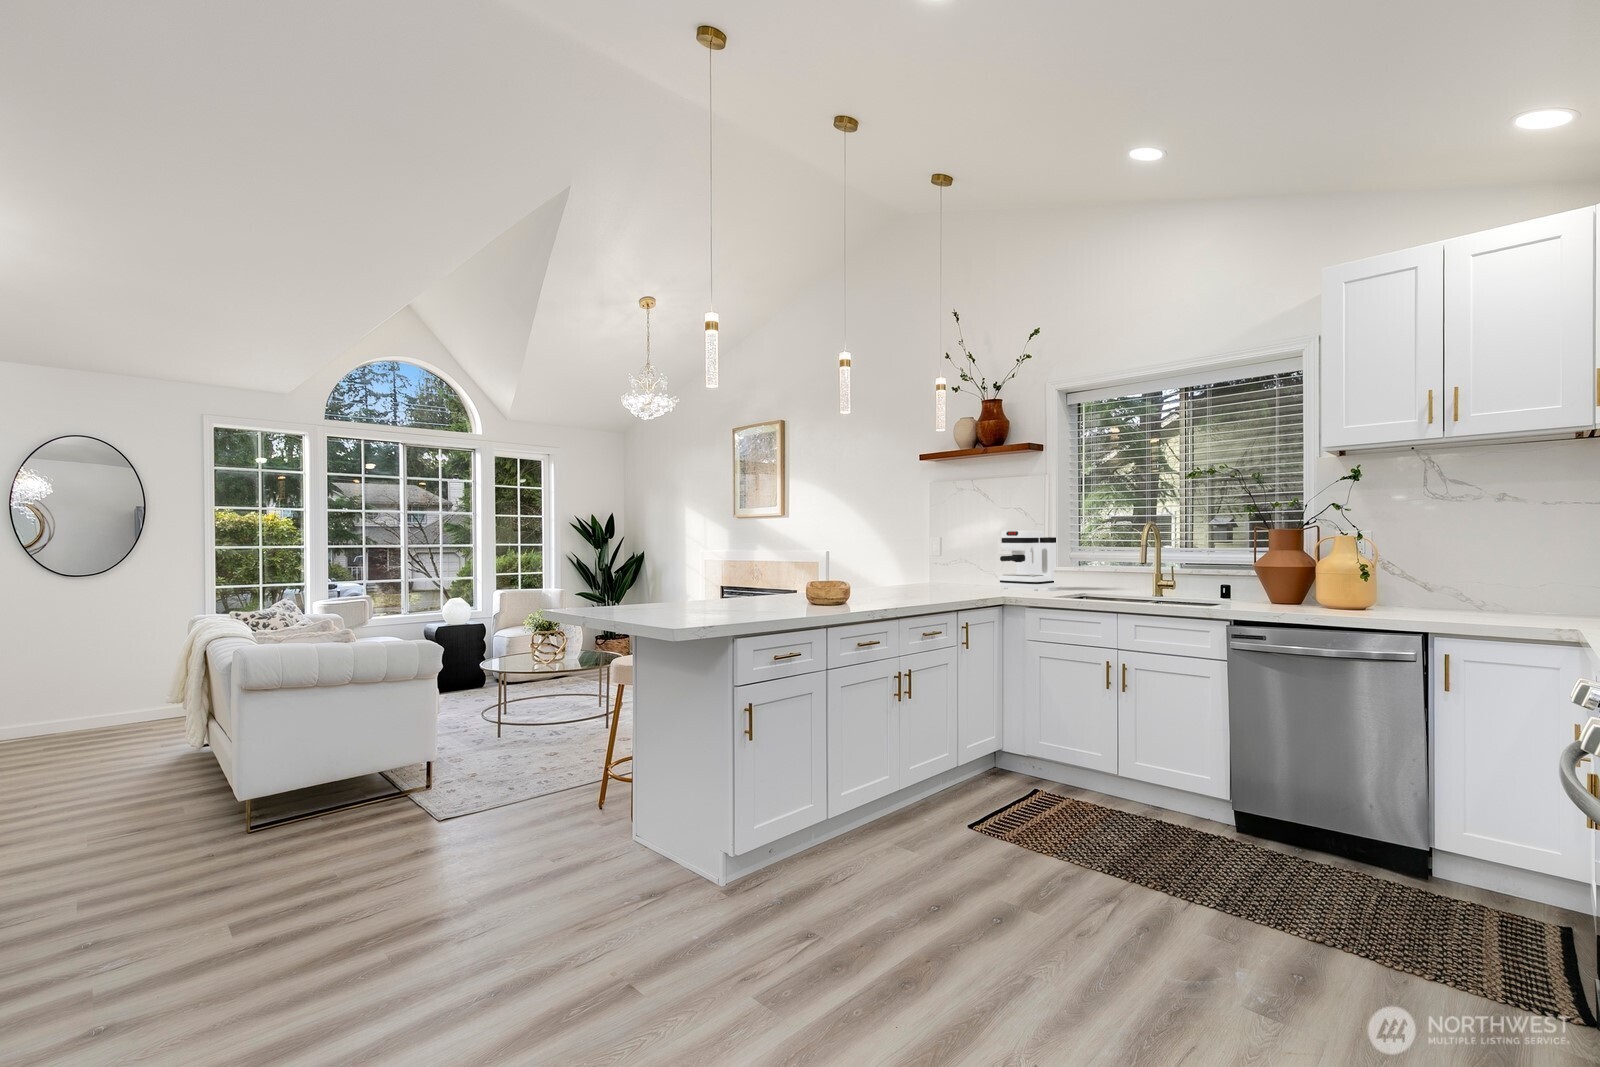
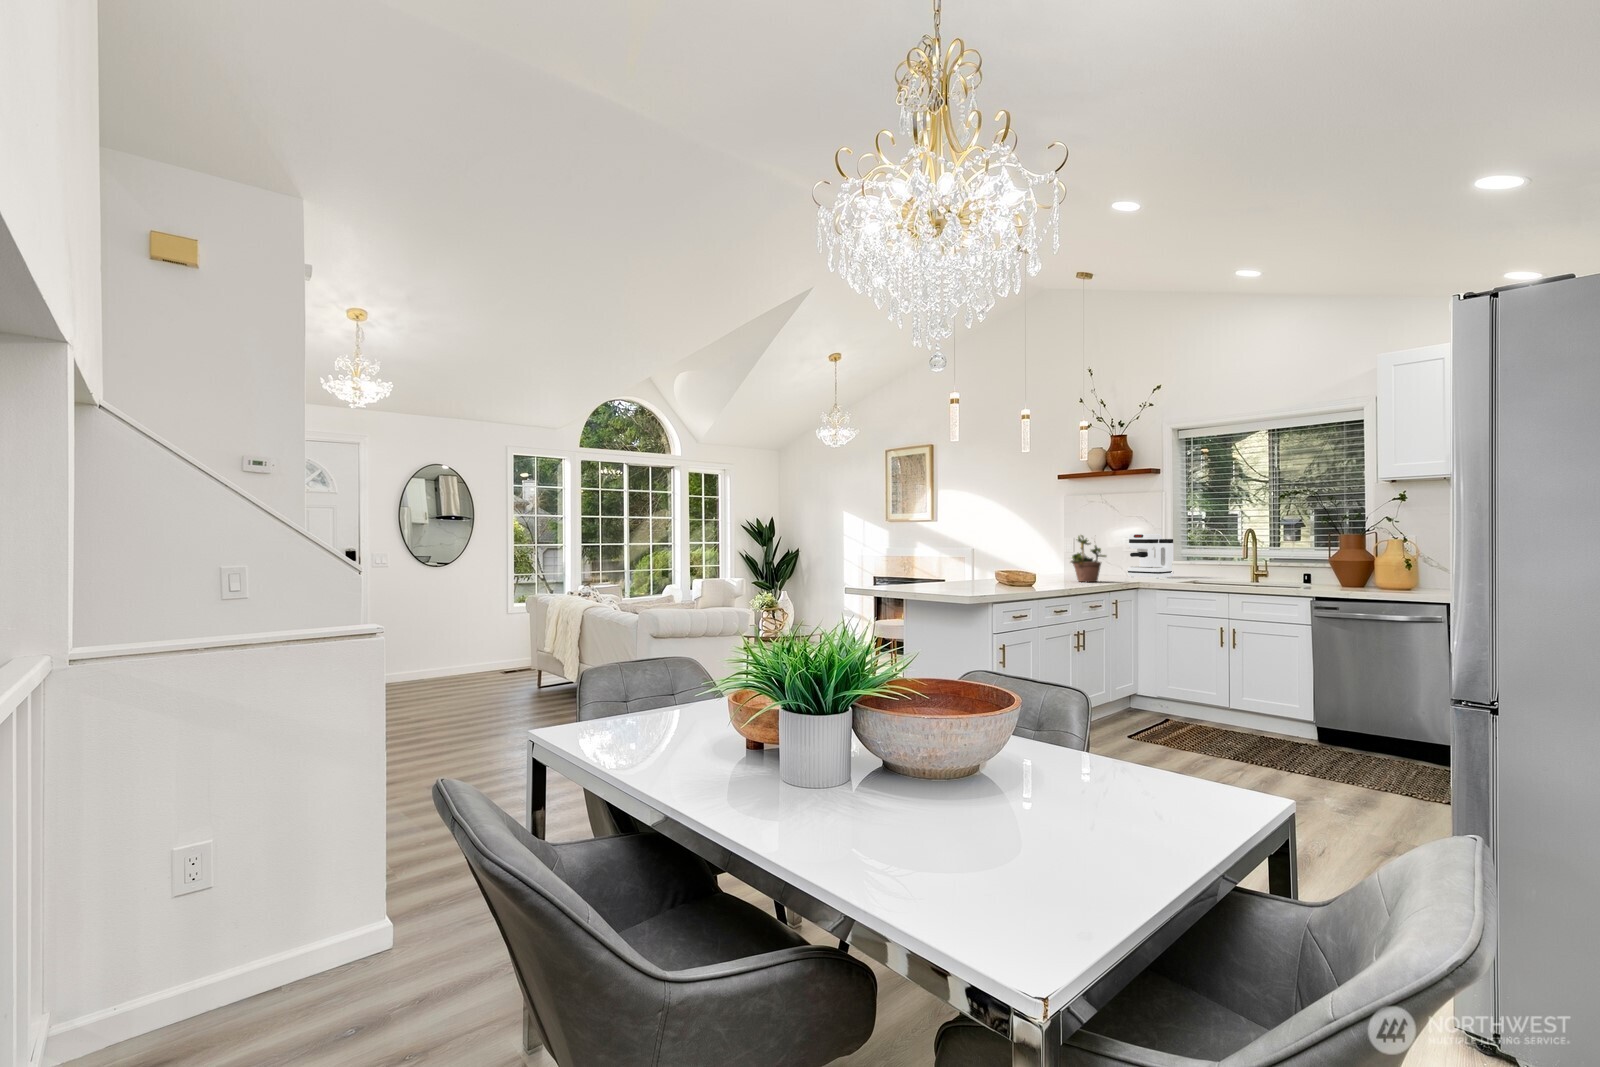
potted plant: none [908,526,958,598] -> present [1071,535,1106,582]

